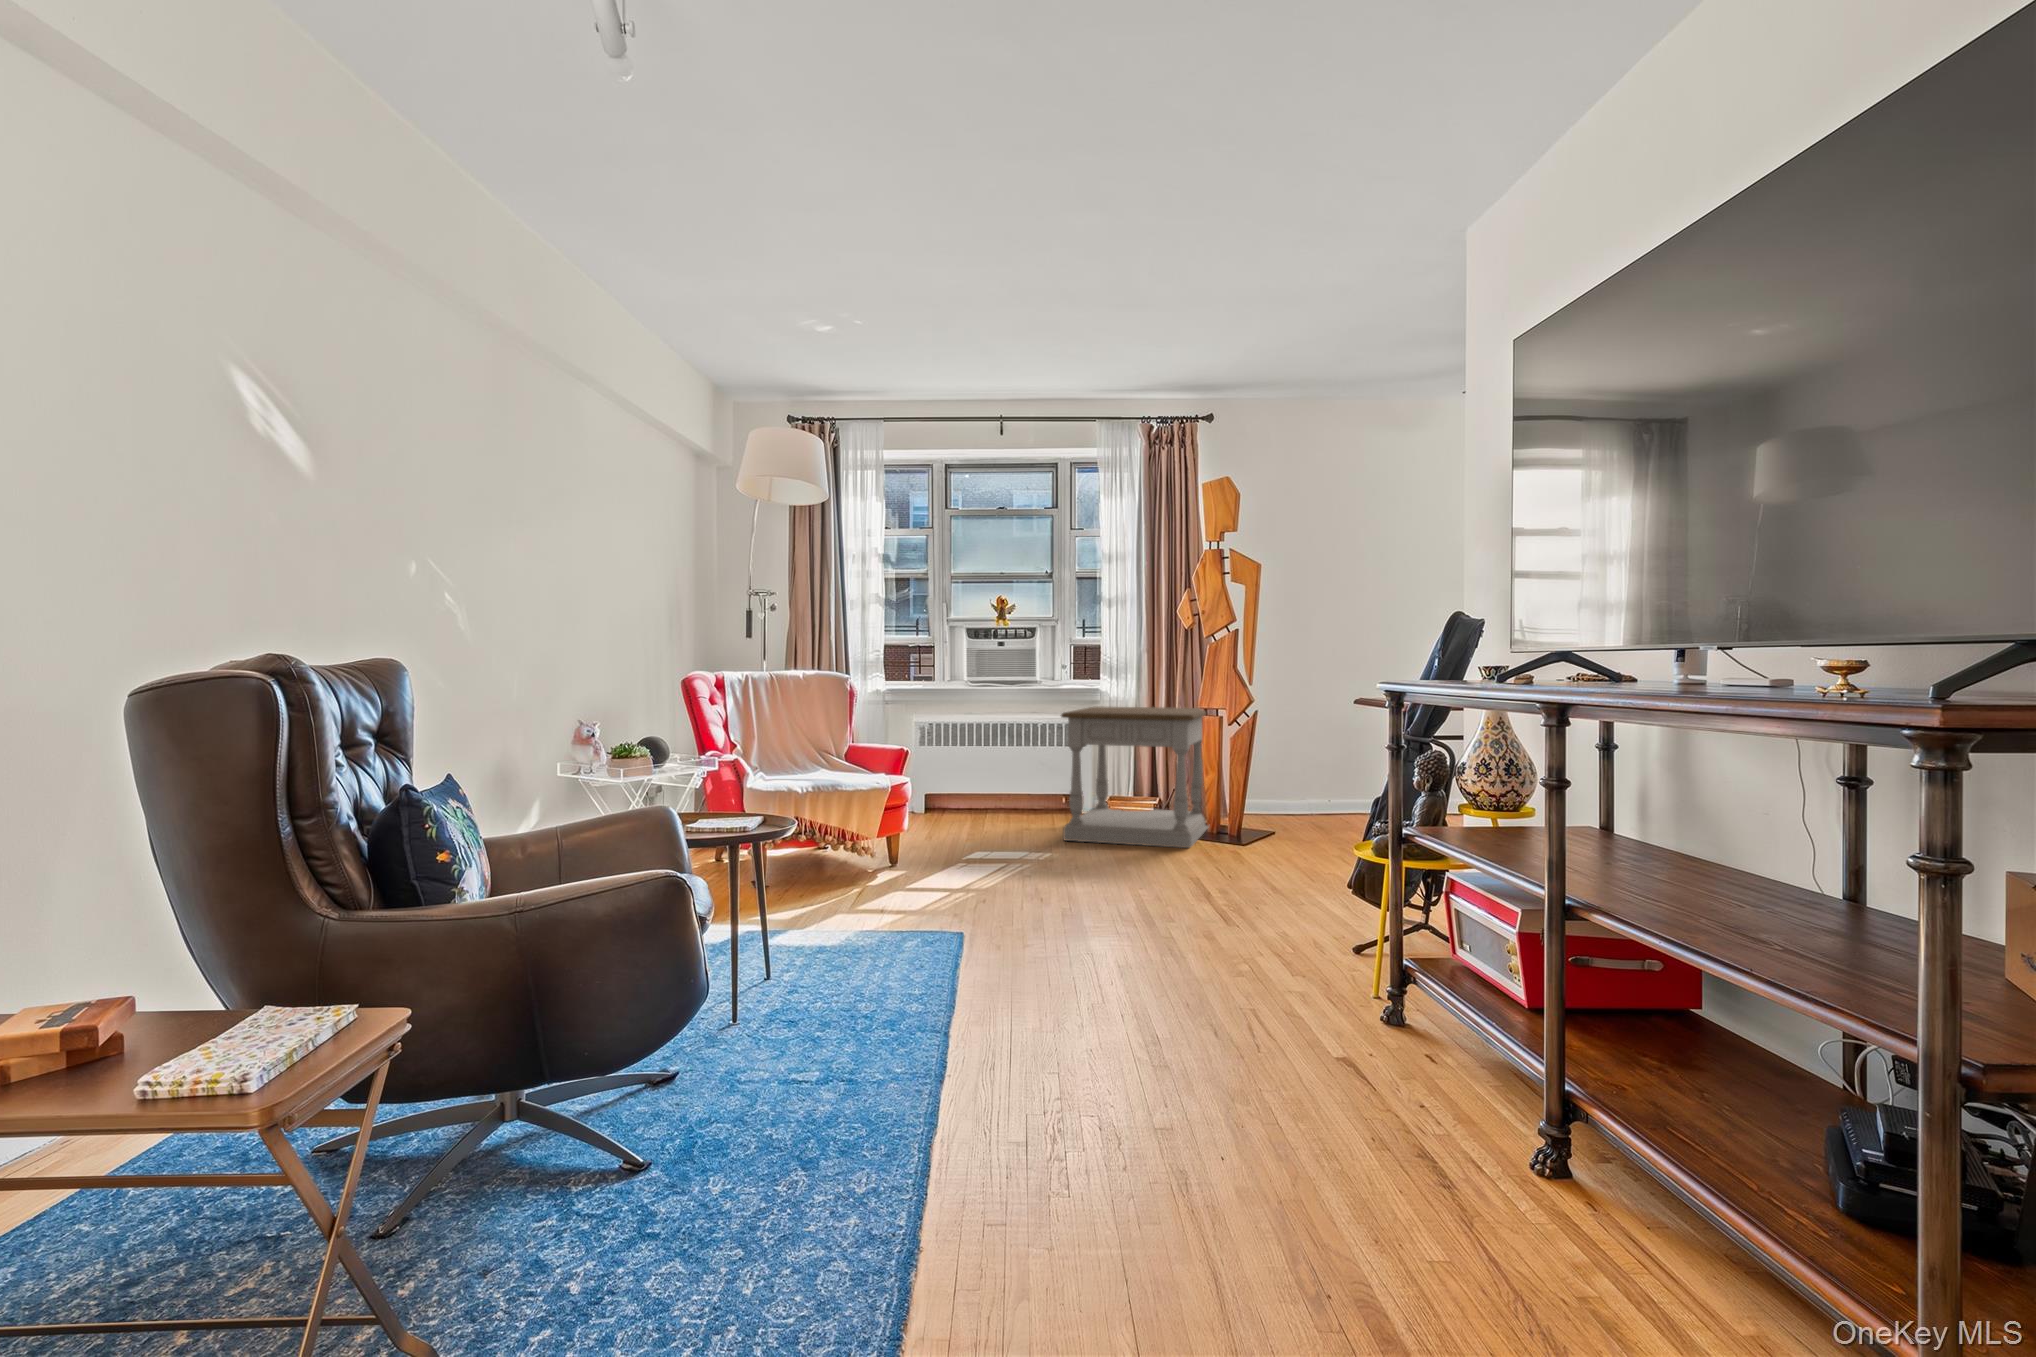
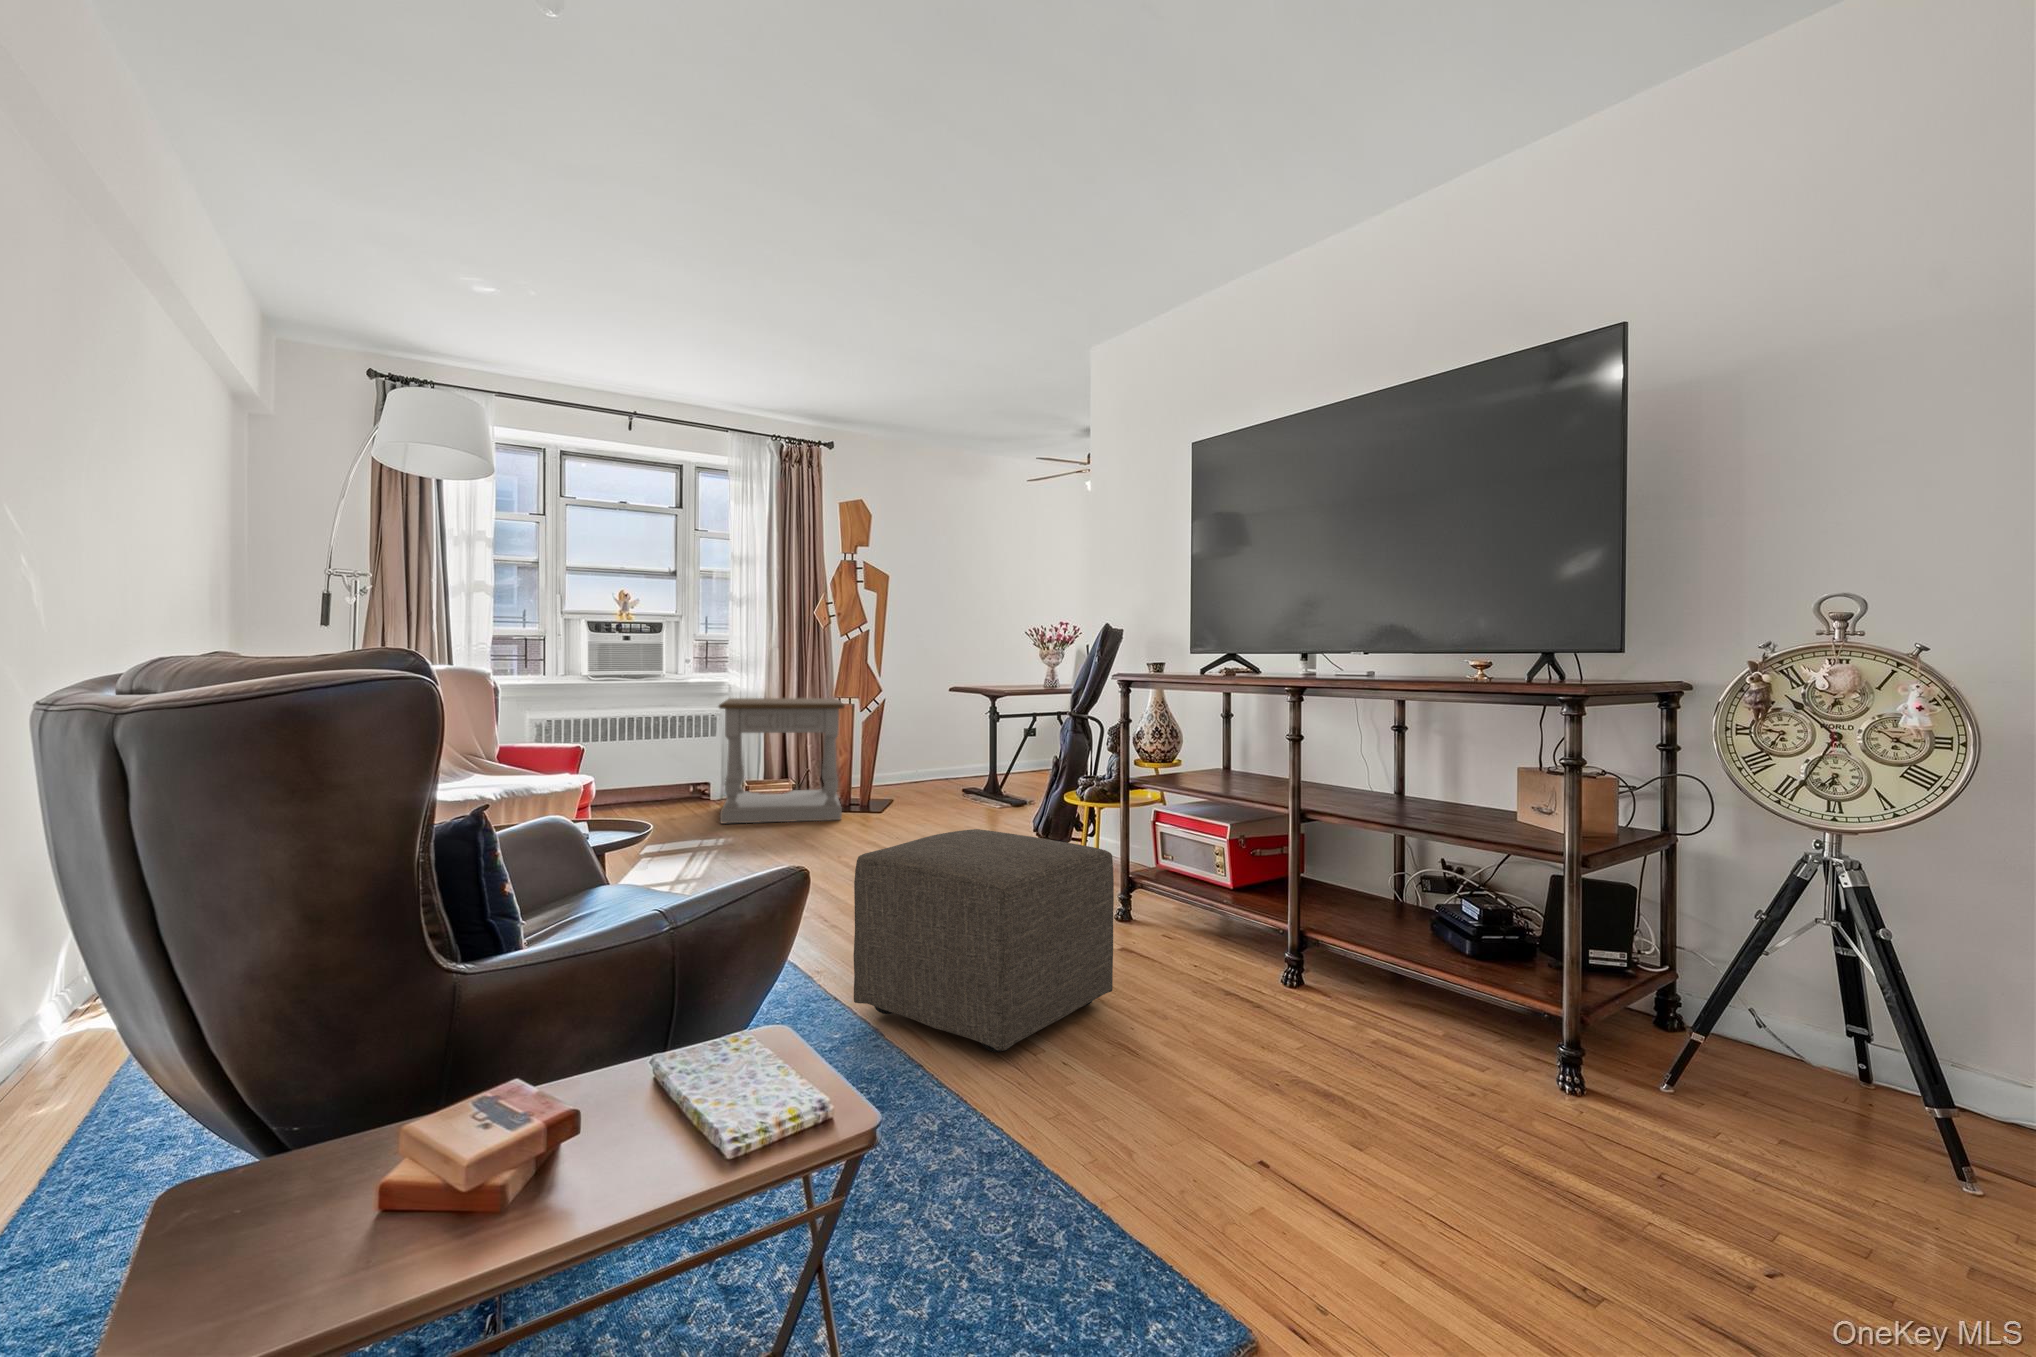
ottoman: none [943,878,1246,1159] -> present [854,829,1114,1052]

